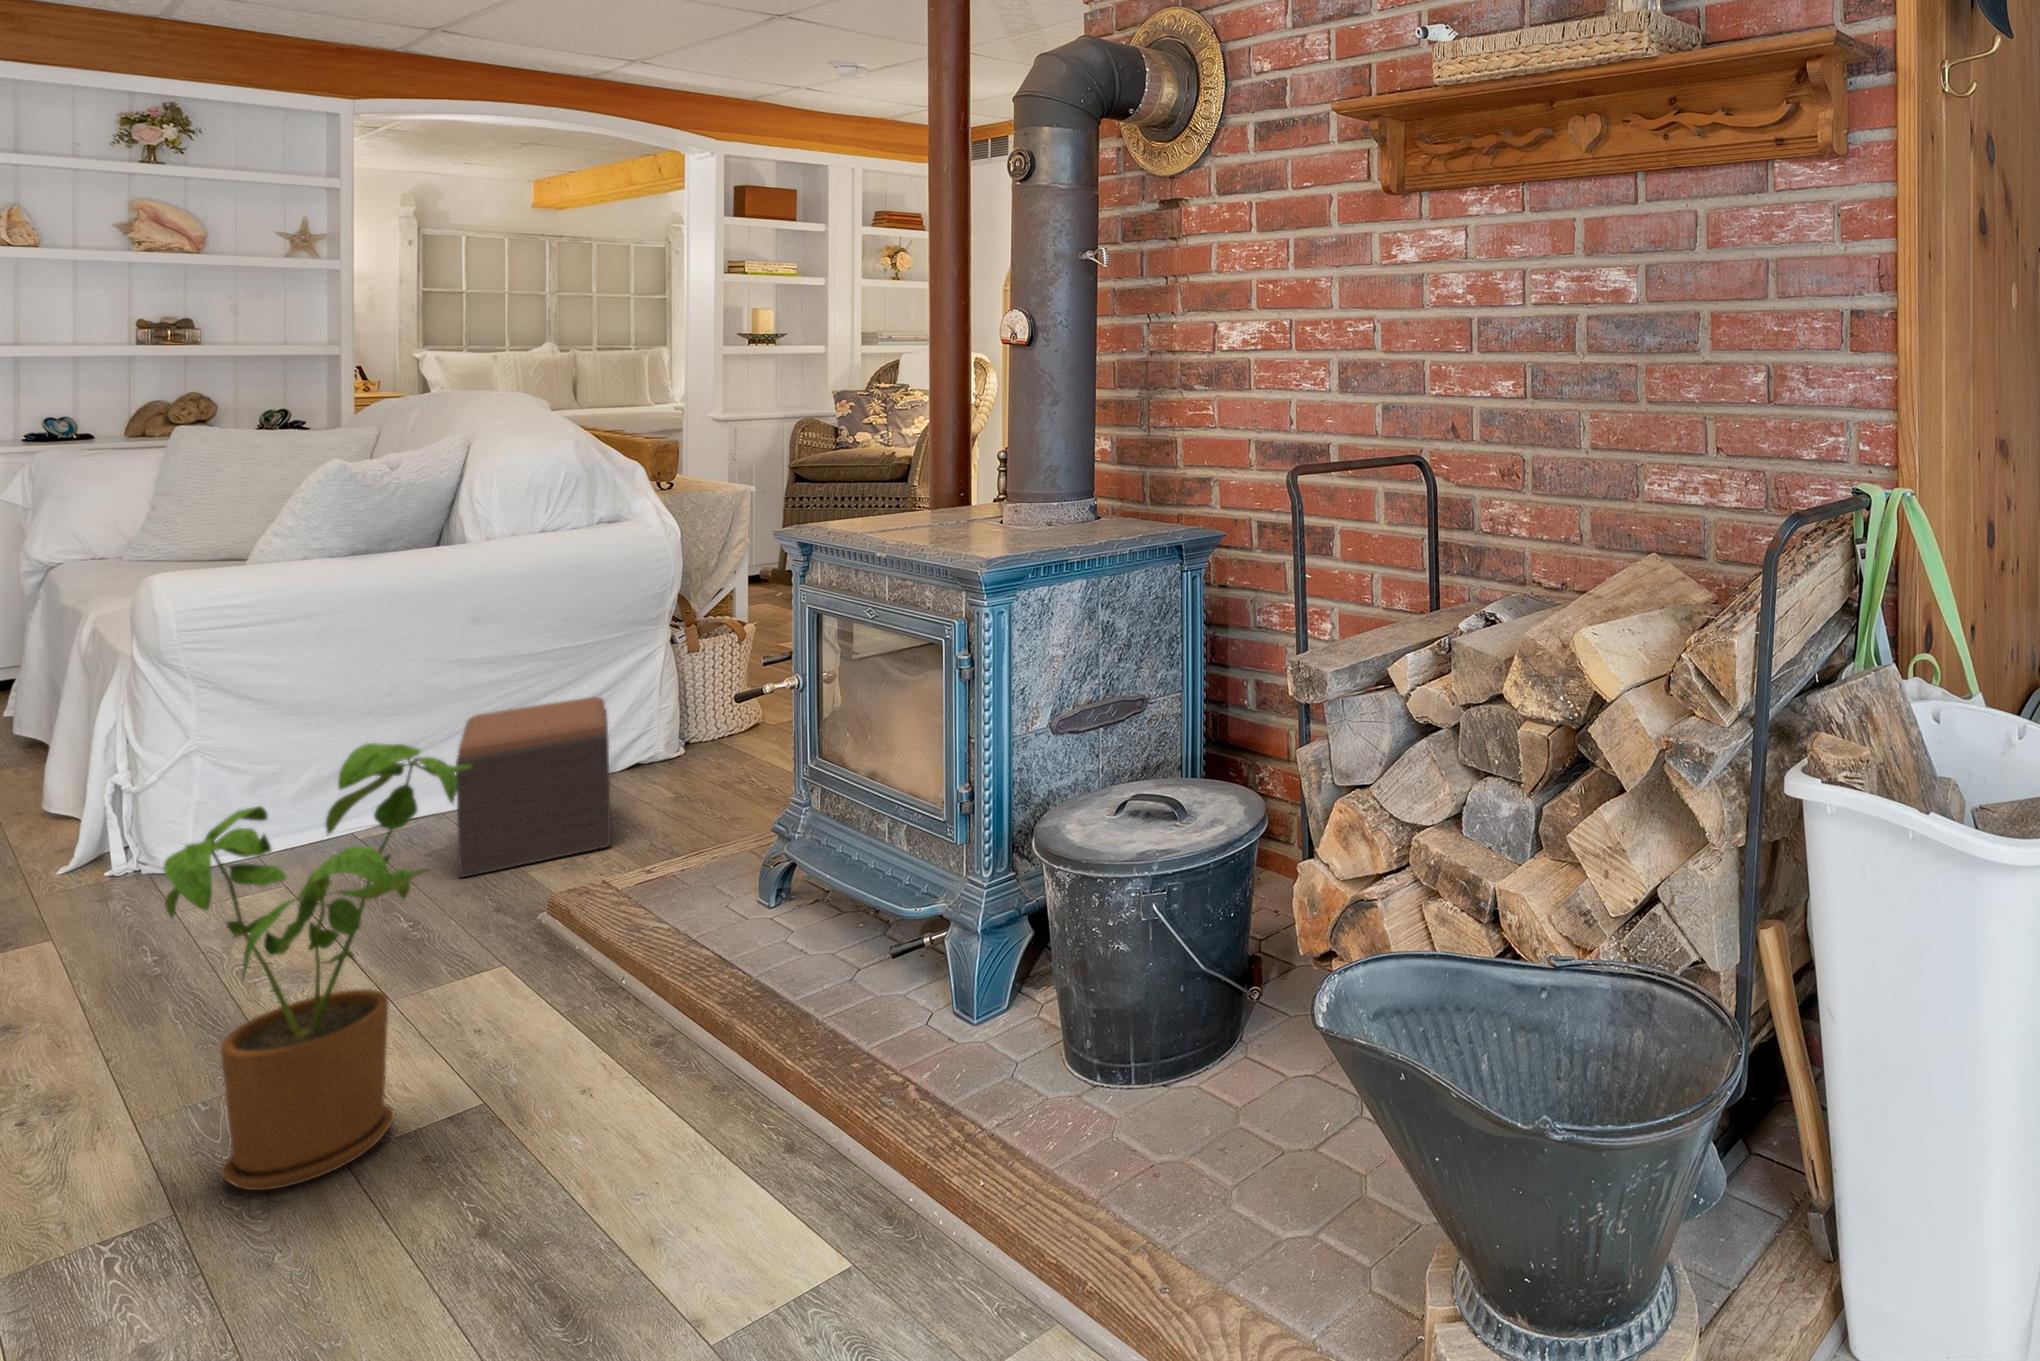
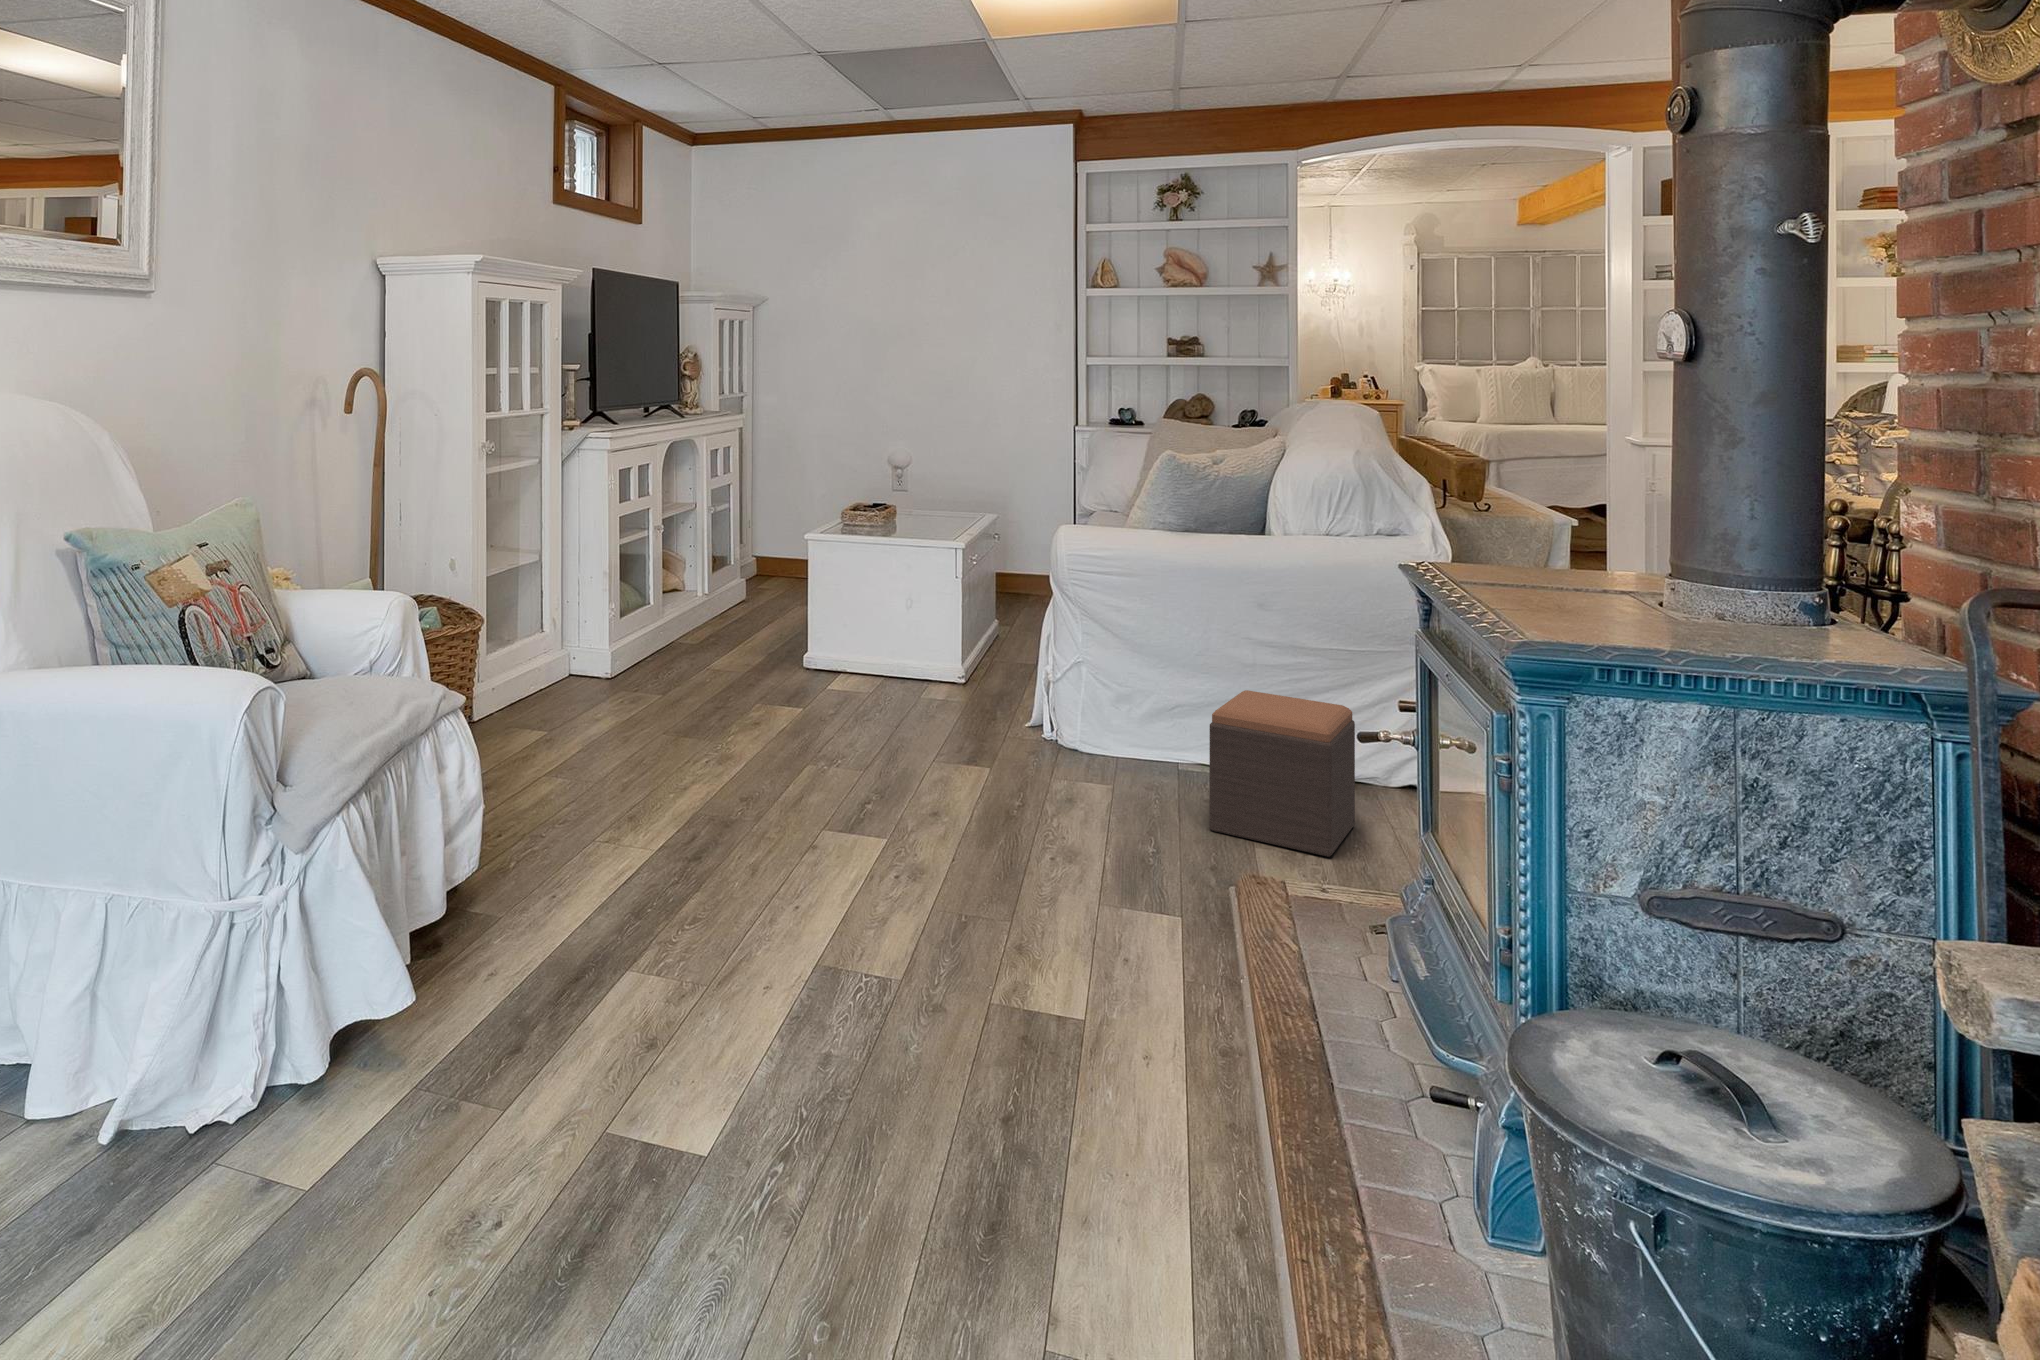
house plant: present [164,743,473,1190] -> none [913,668,1104,1003]

